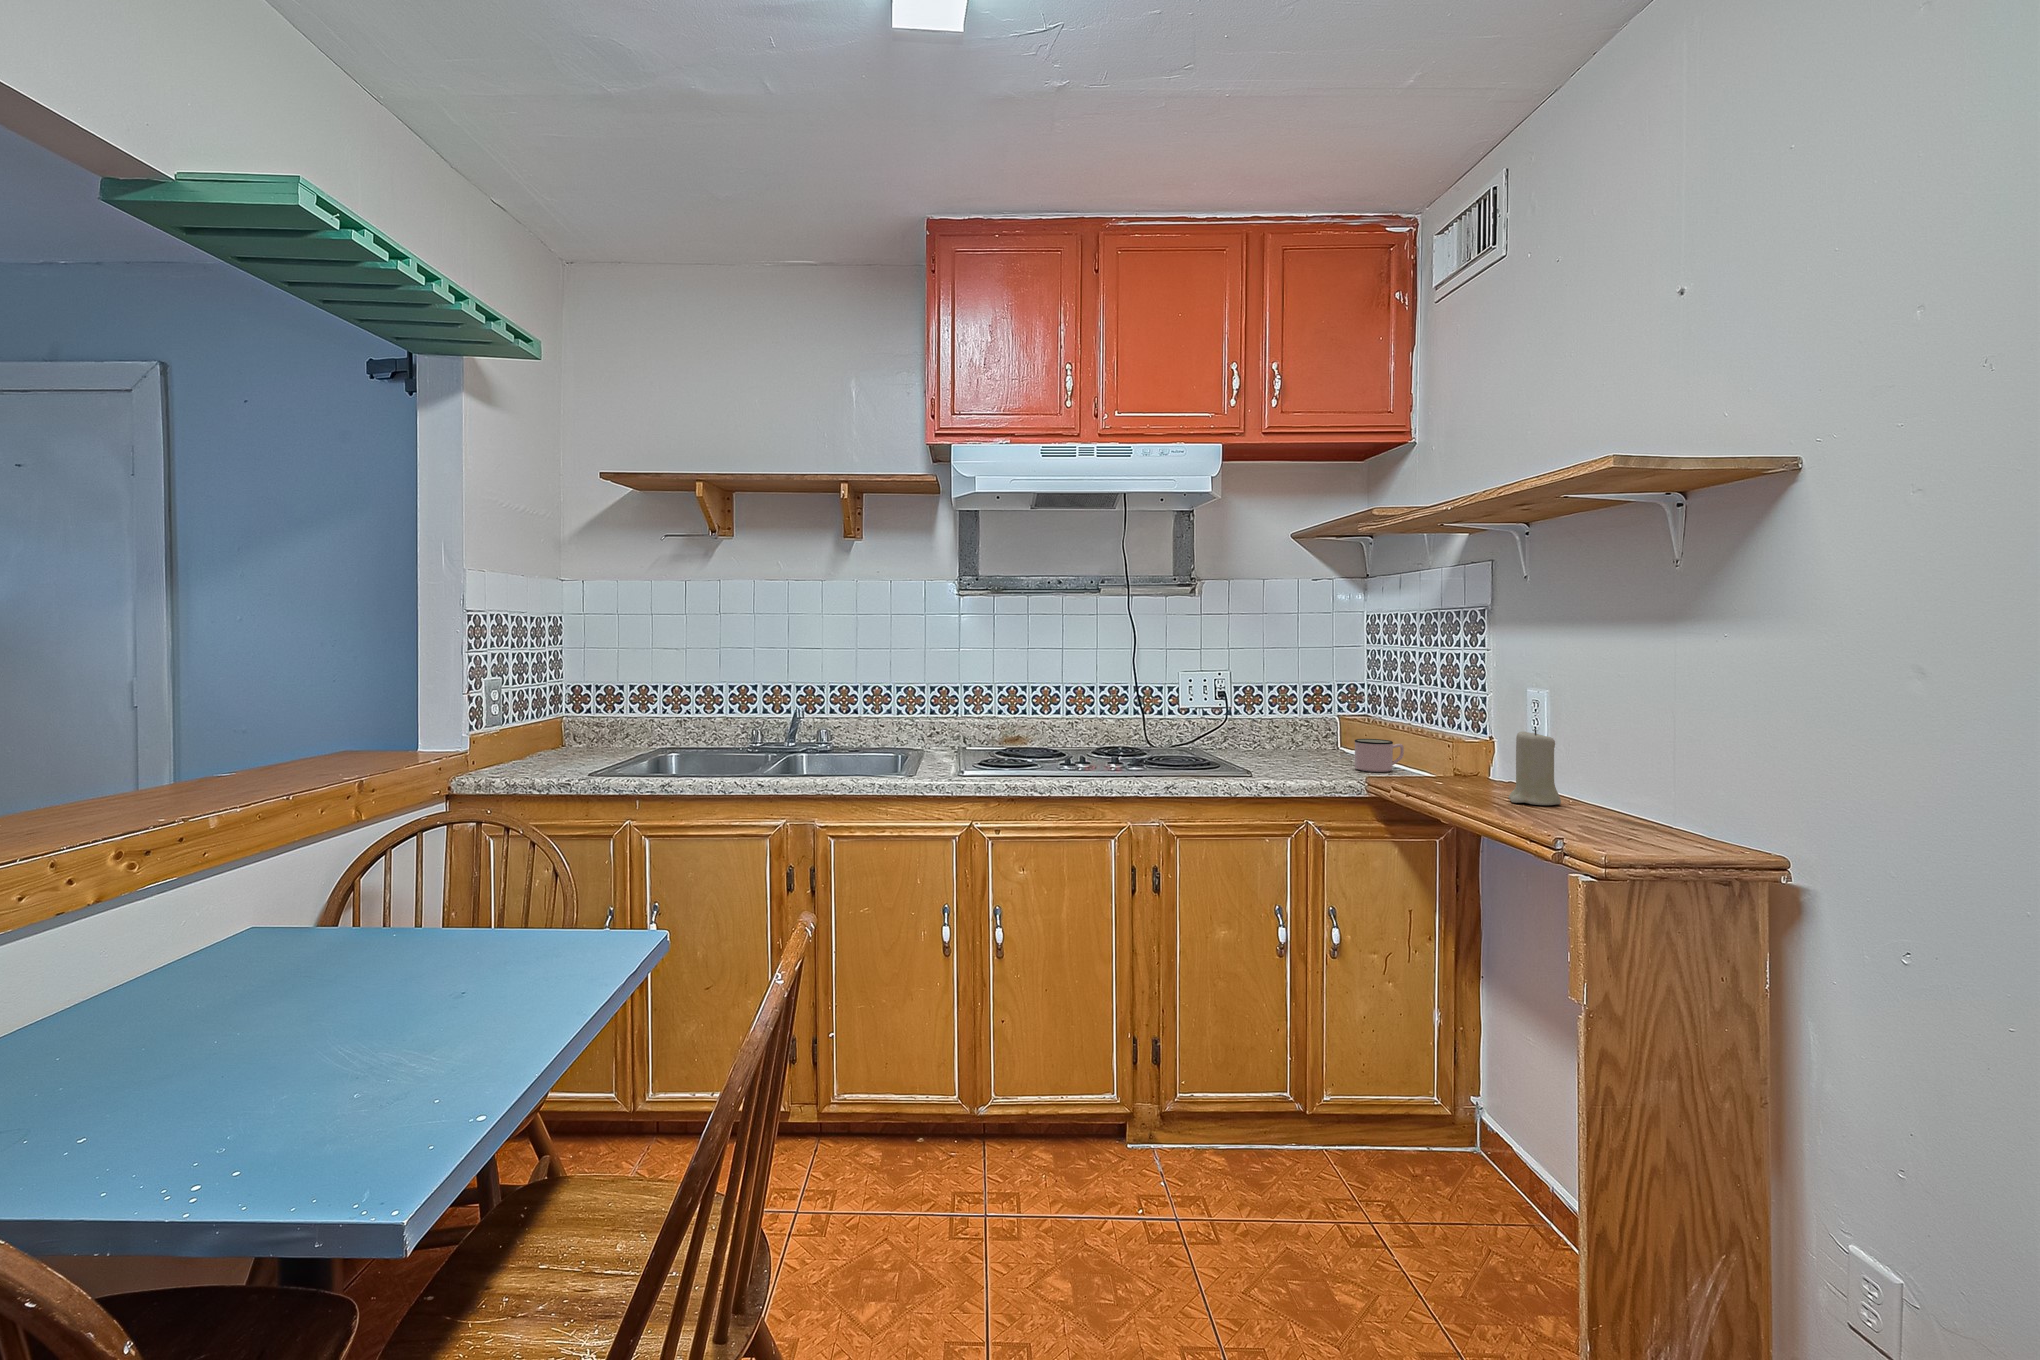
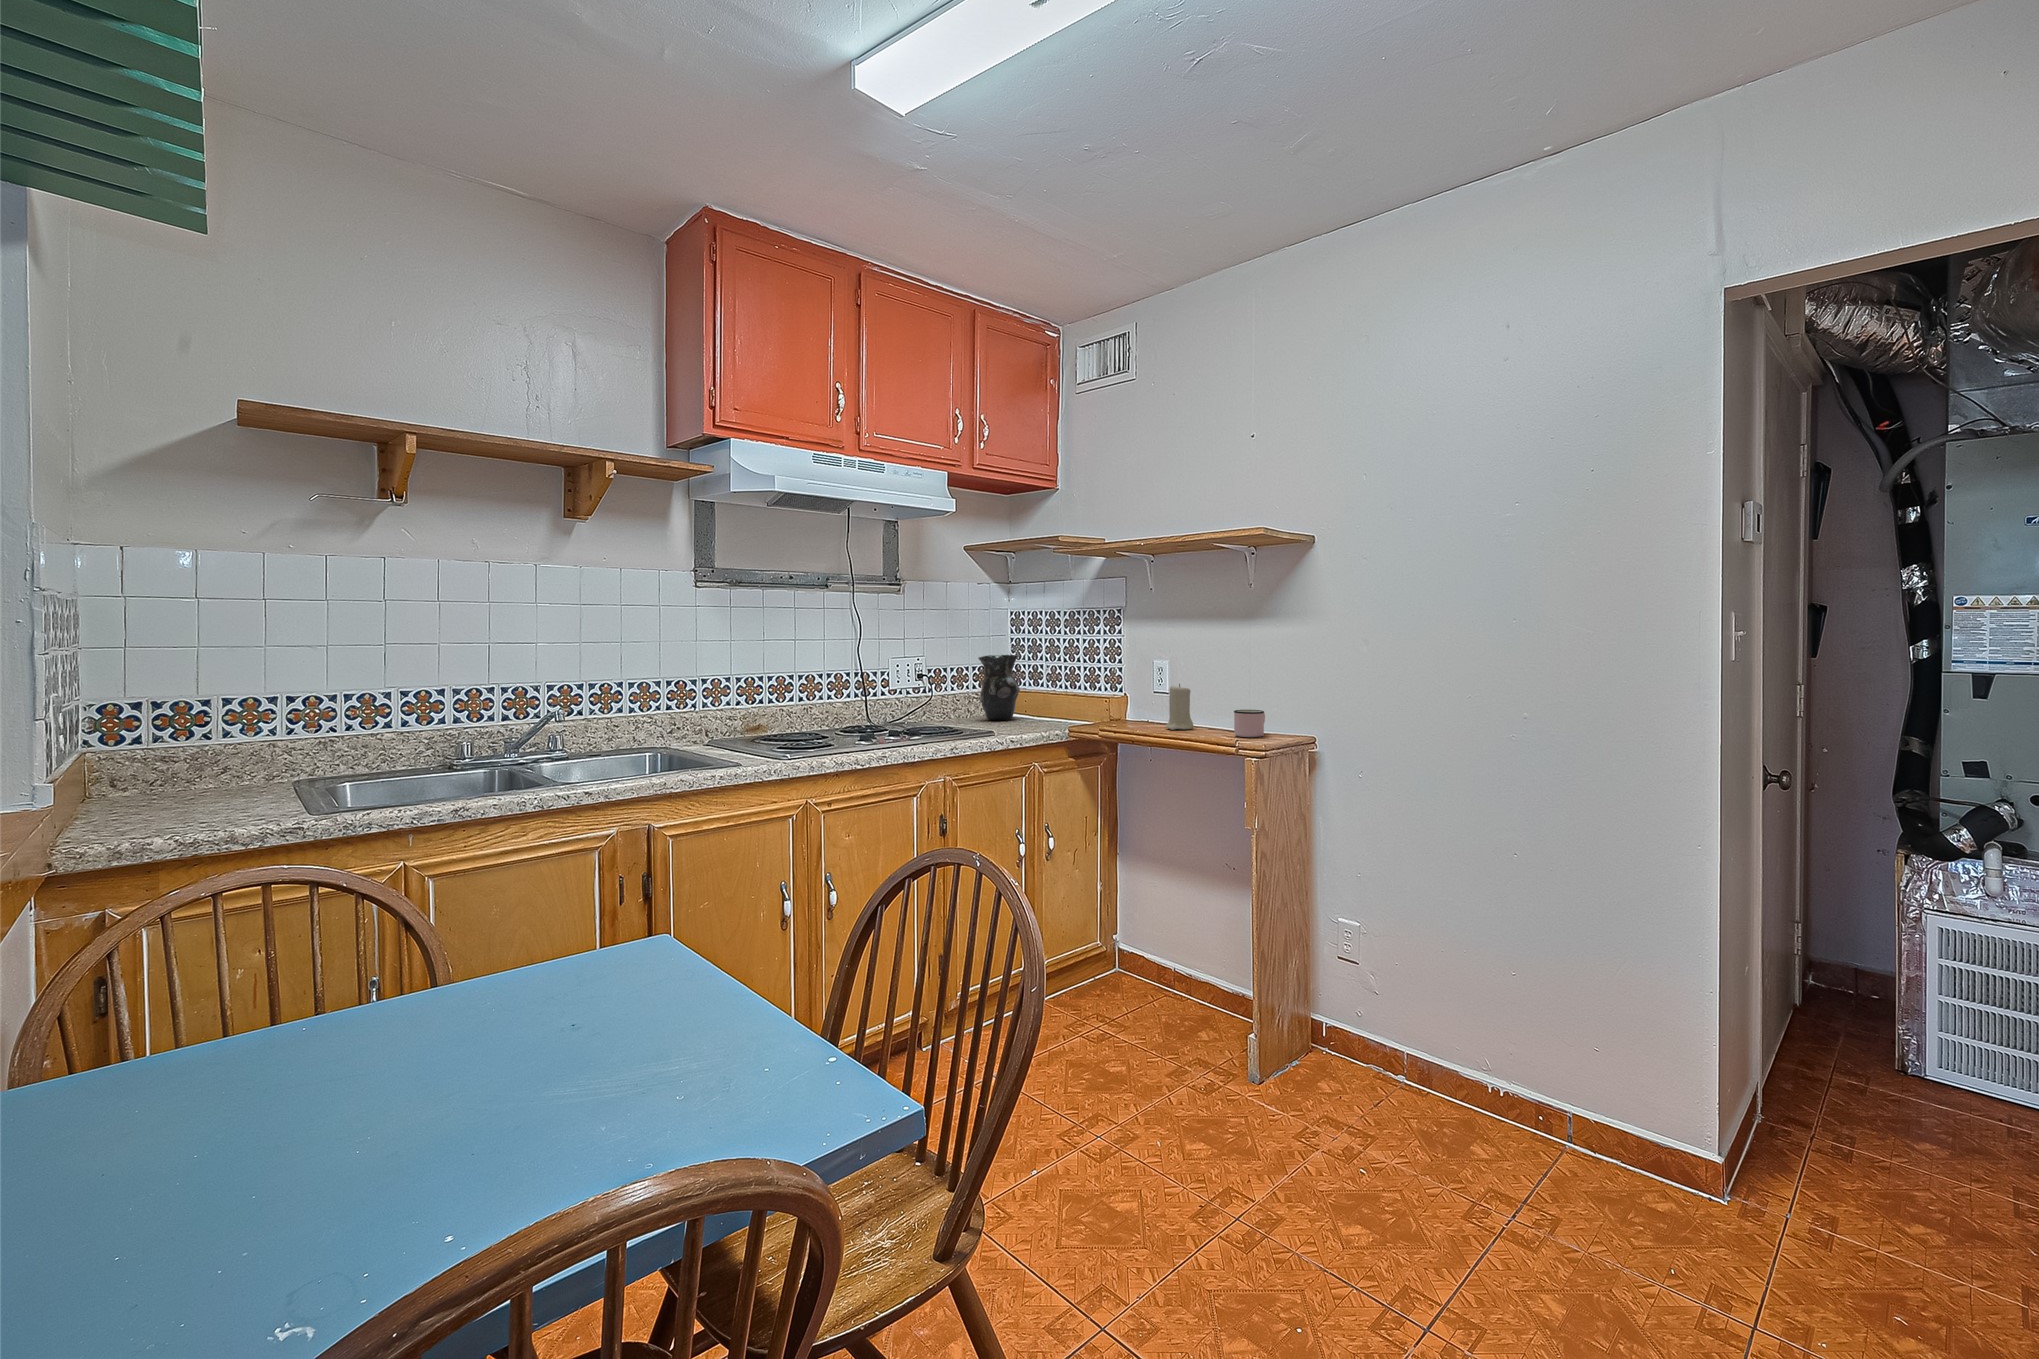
vase: none [1289,672,1347,760] -> present [978,655,1020,720]
mug: present [1355,739,1404,772] -> present [1234,710,1265,737]

